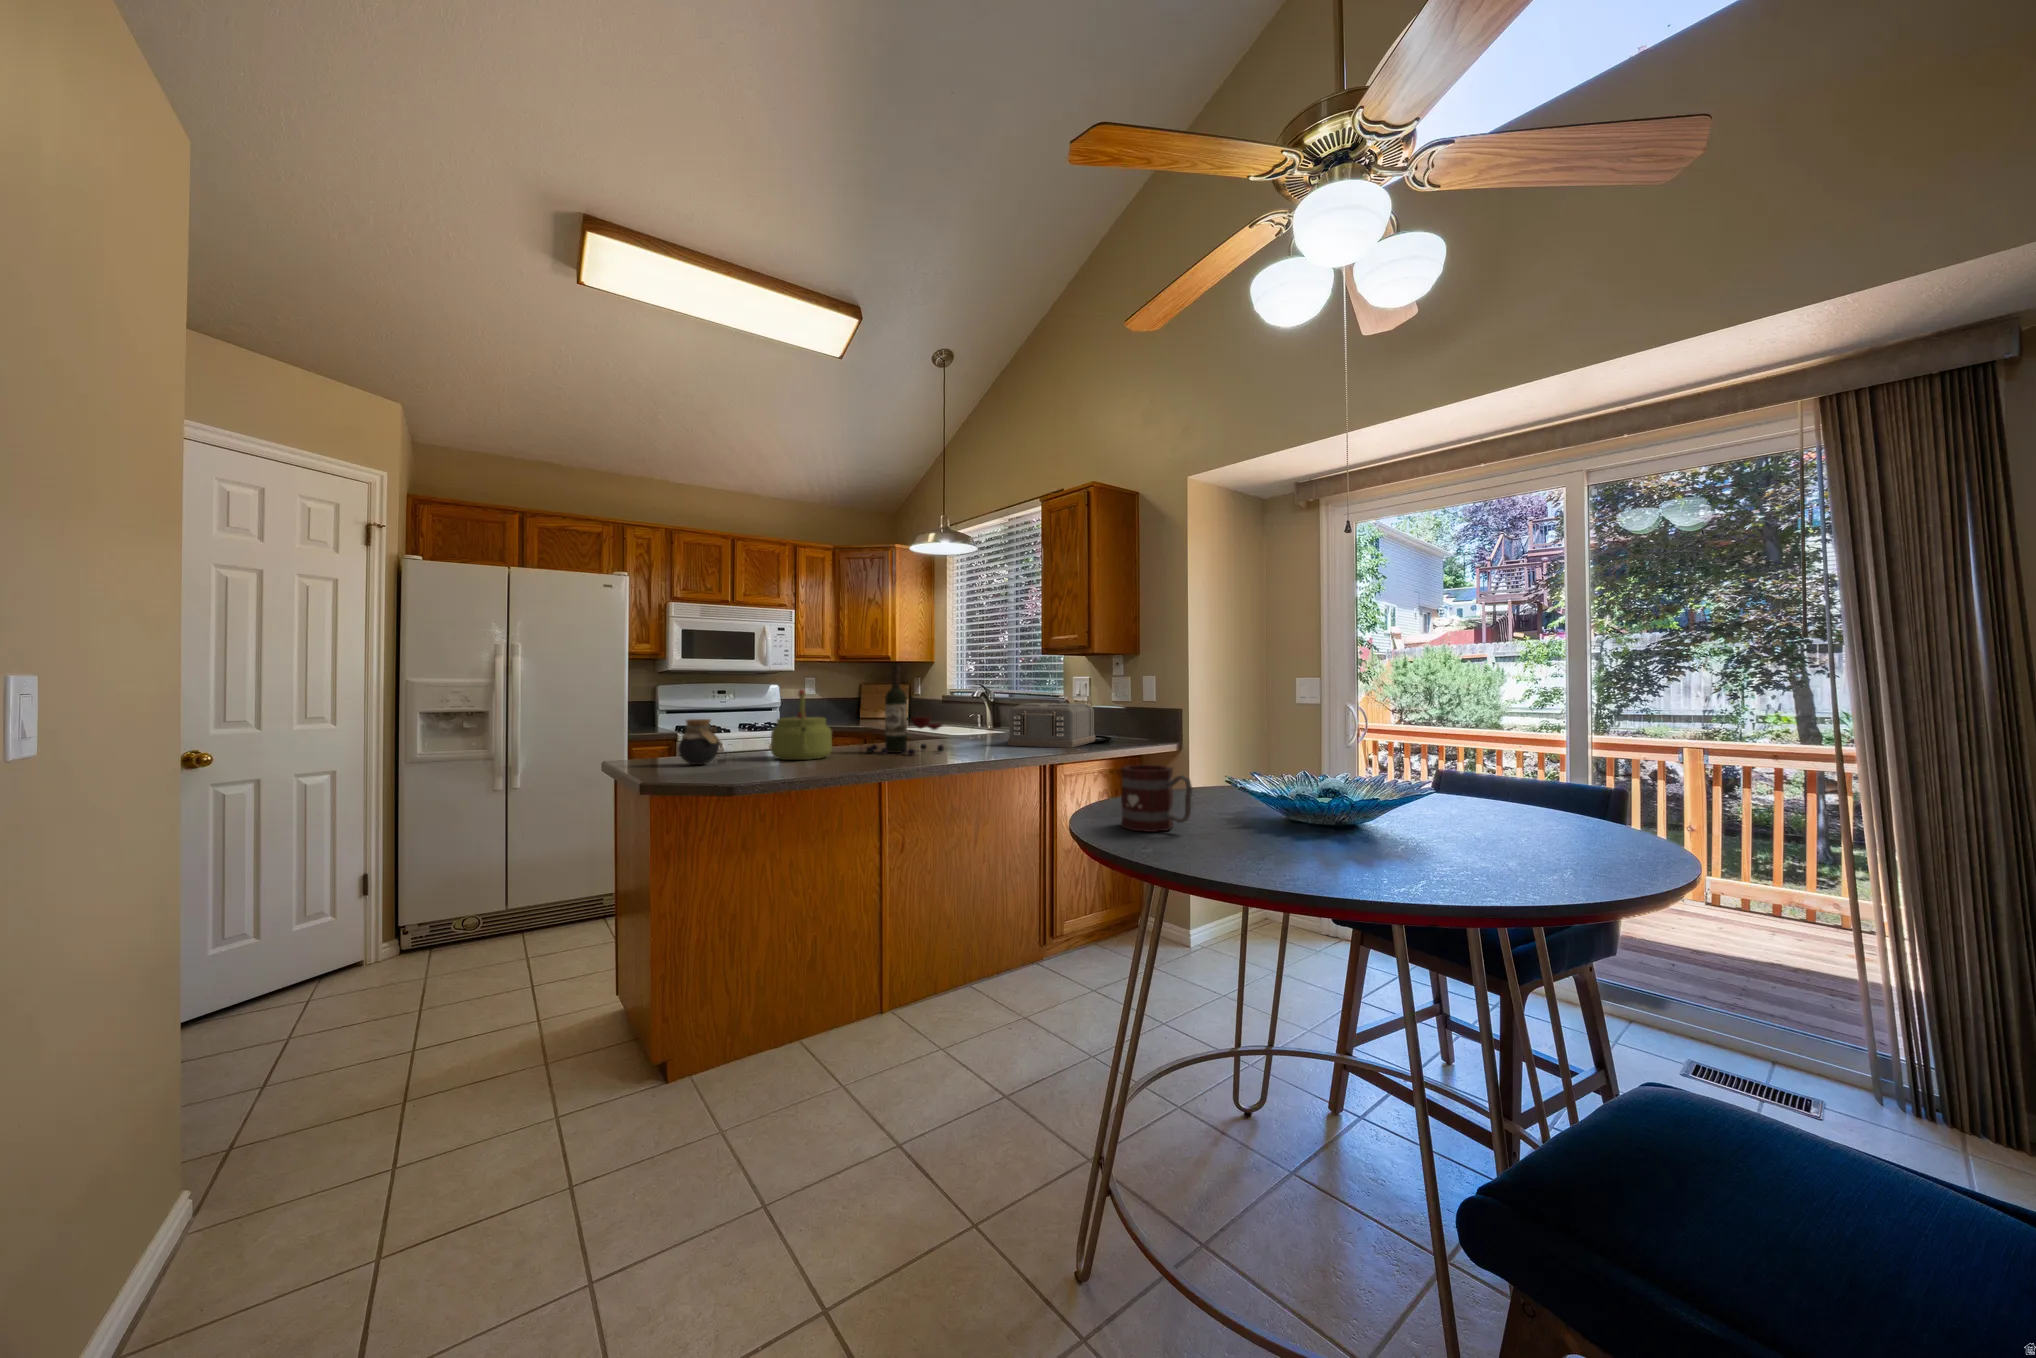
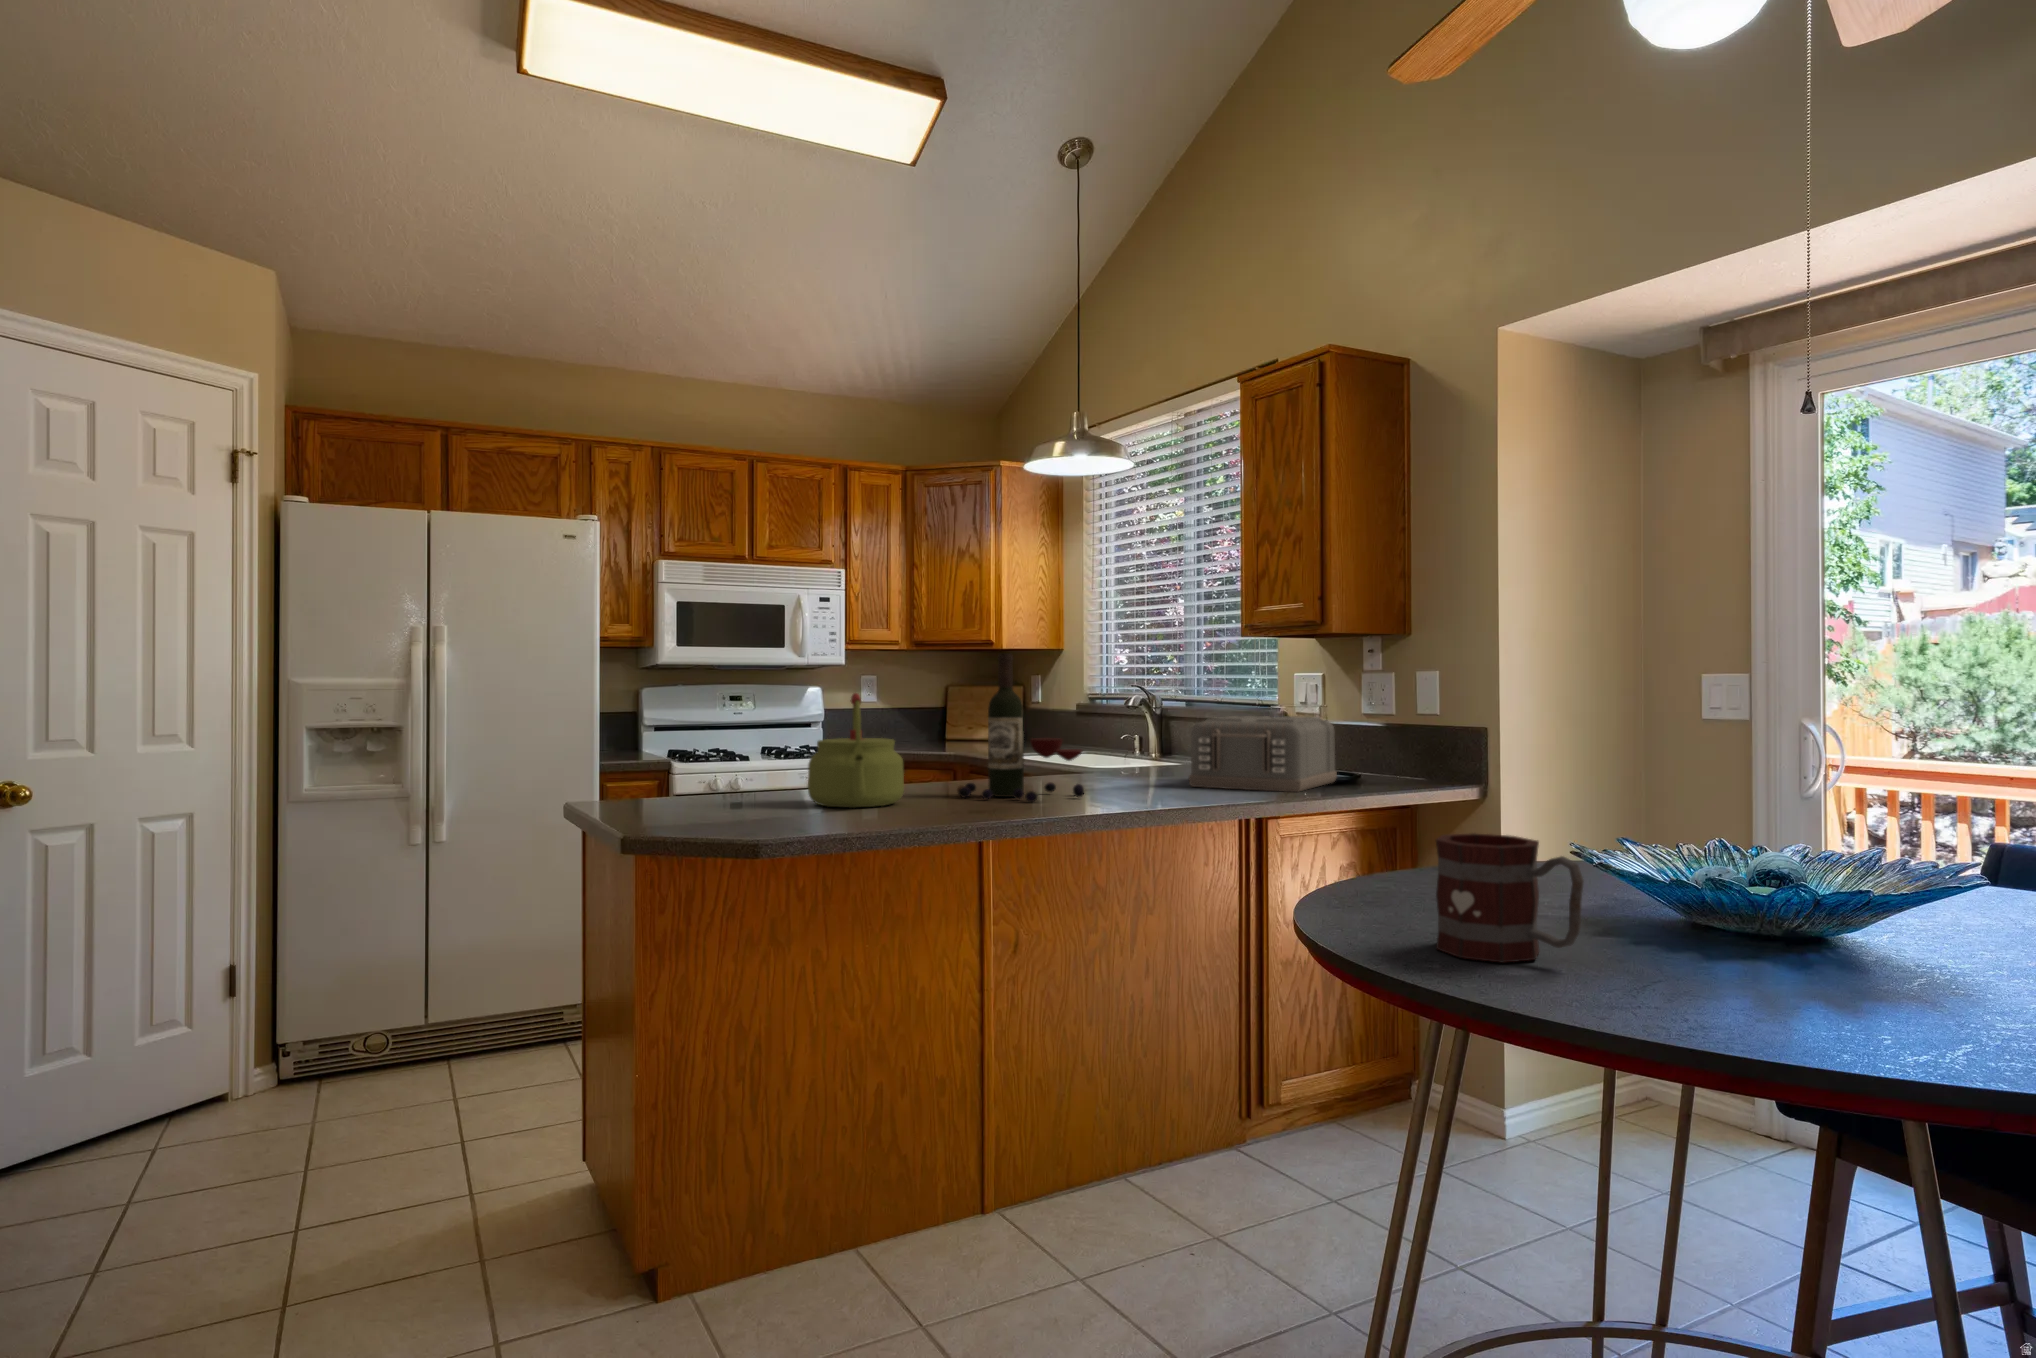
jar: present [678,719,723,765] -> none [665,740,734,814]

